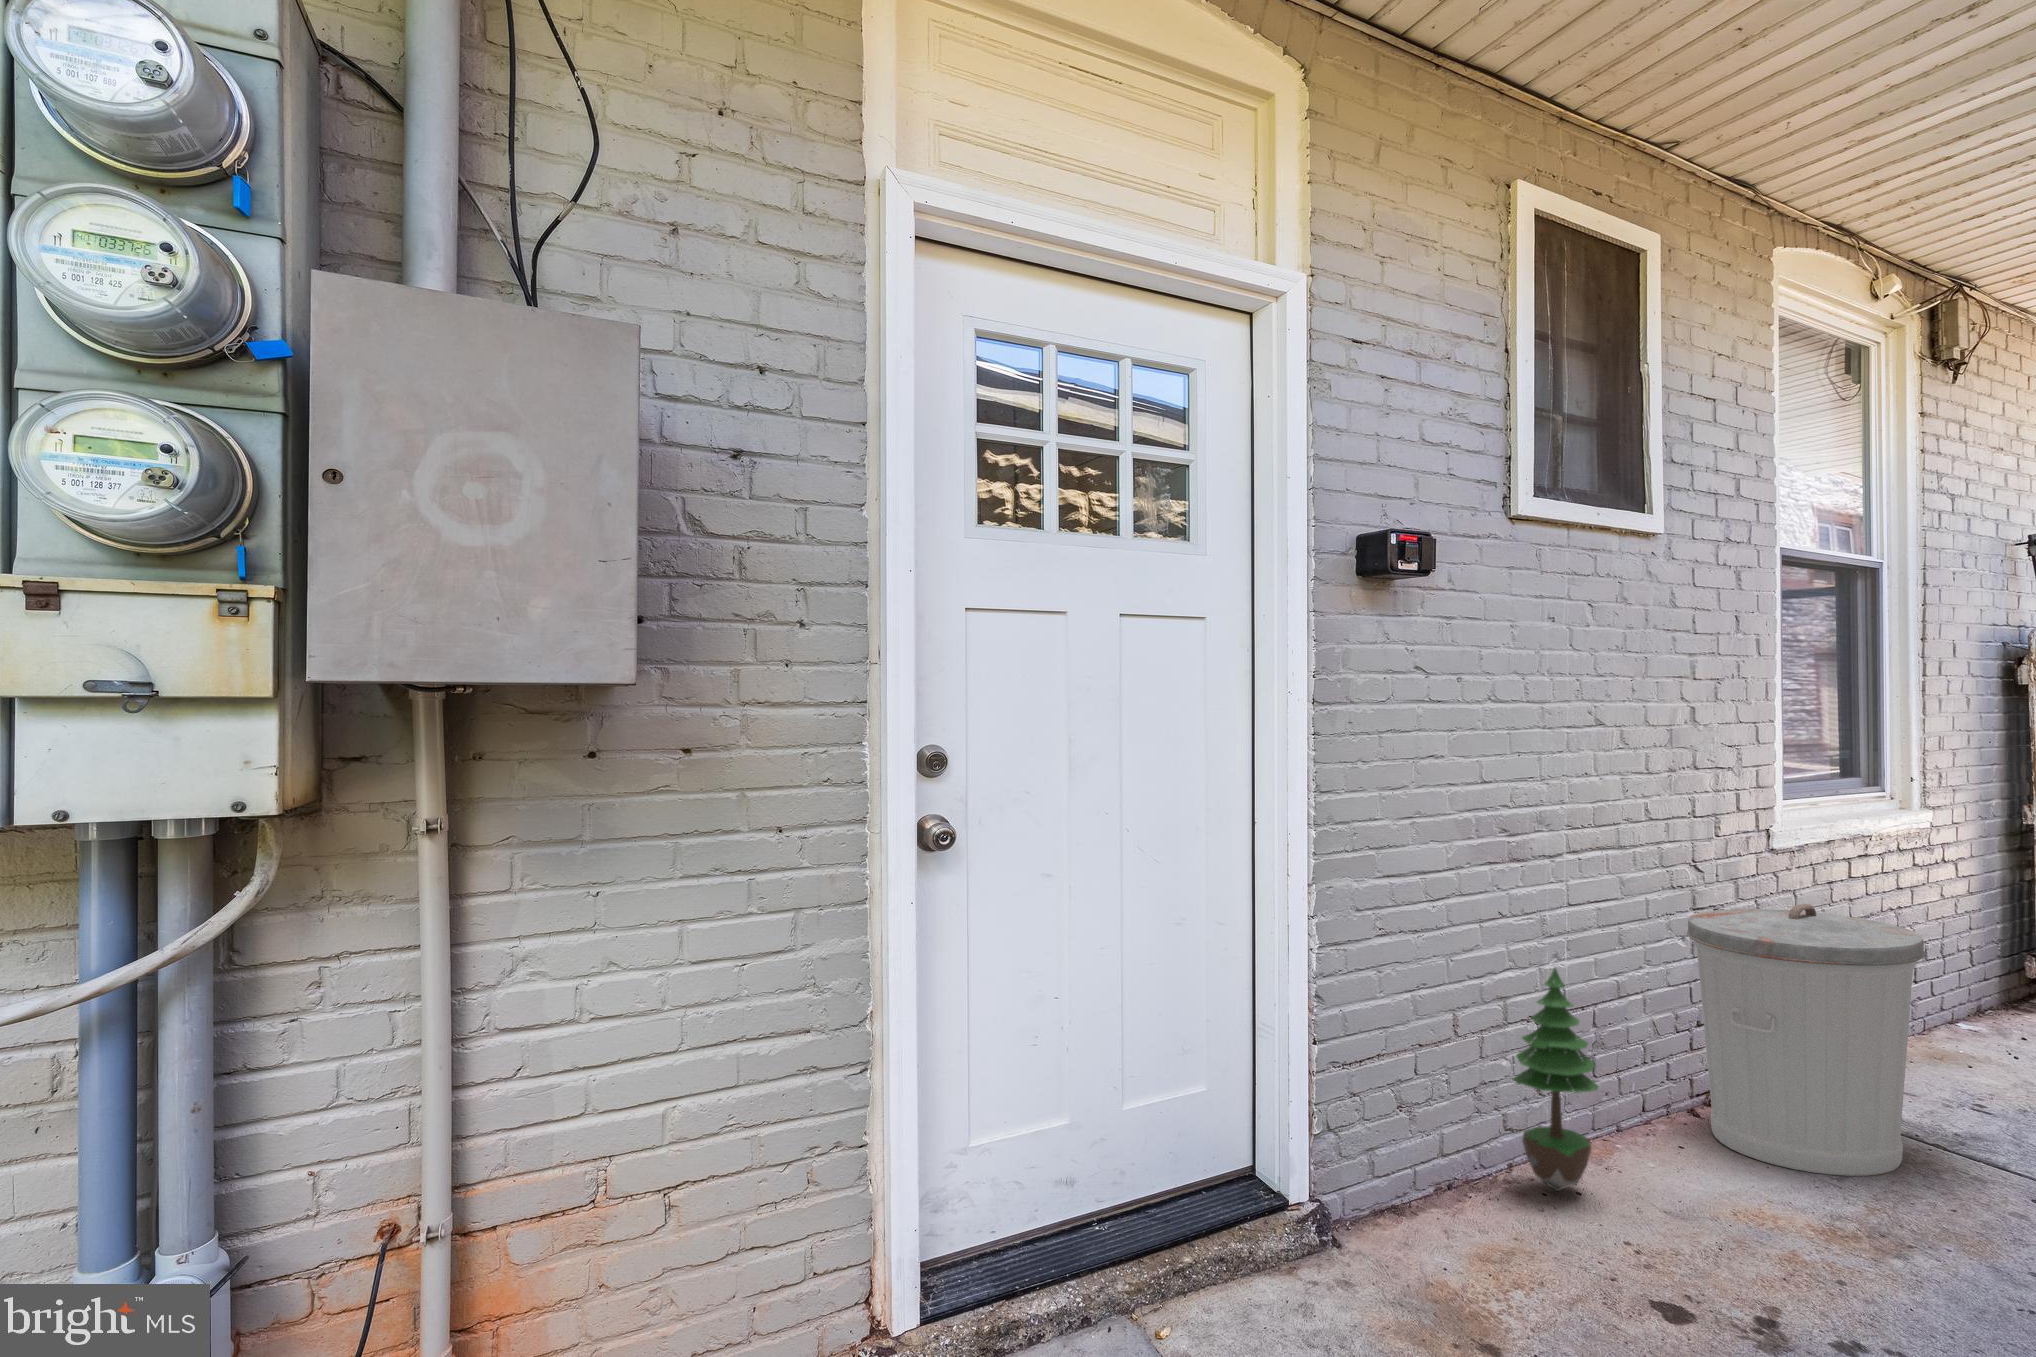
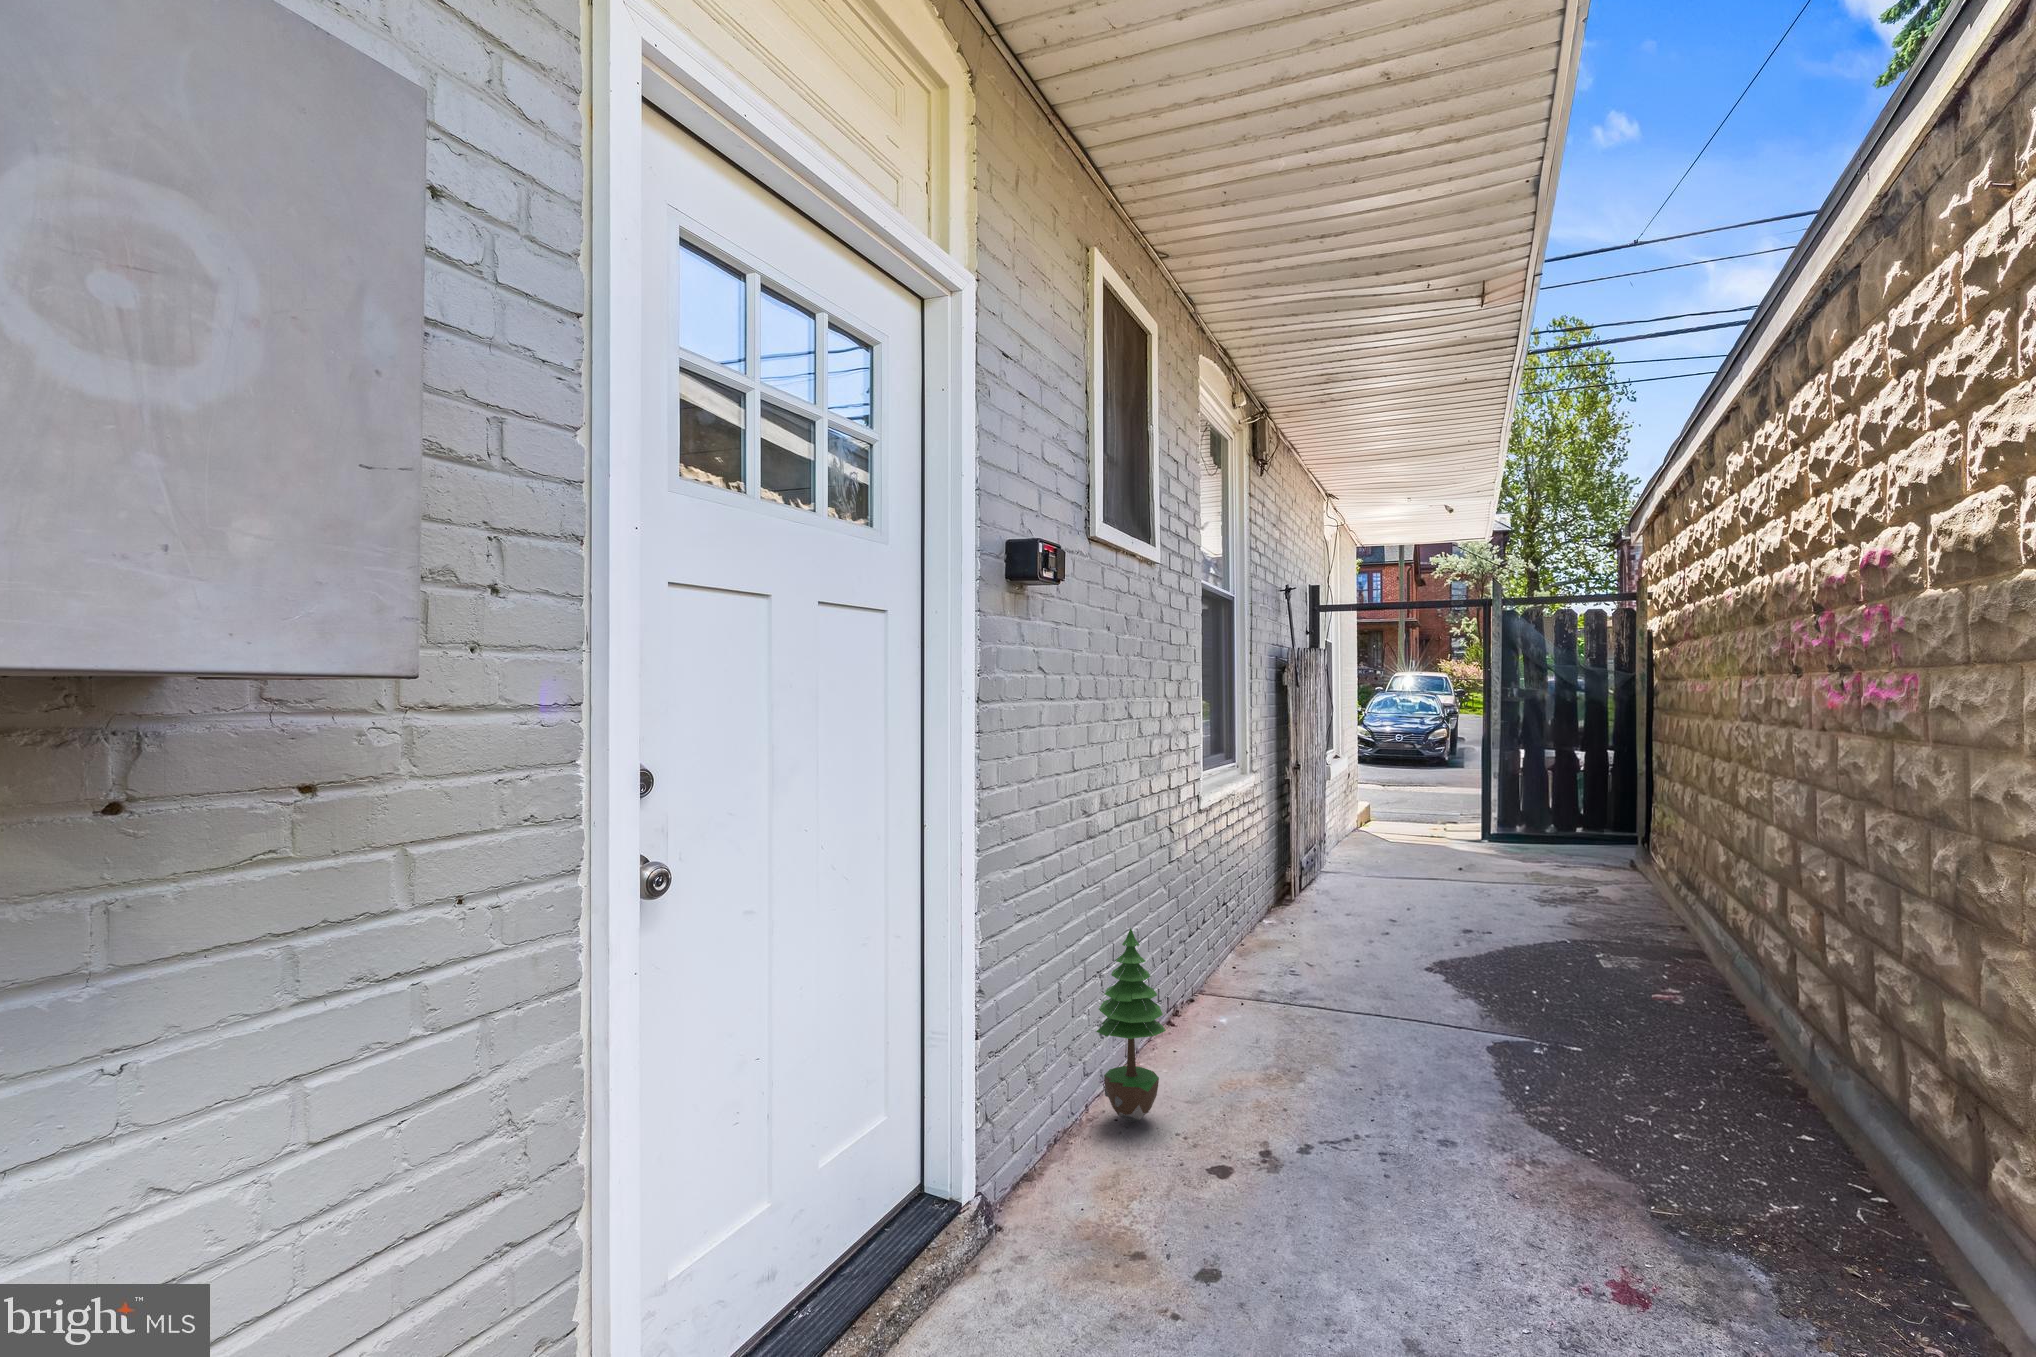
trash can: present [1687,904,1925,1176] -> none [1176,853,1334,1060]

